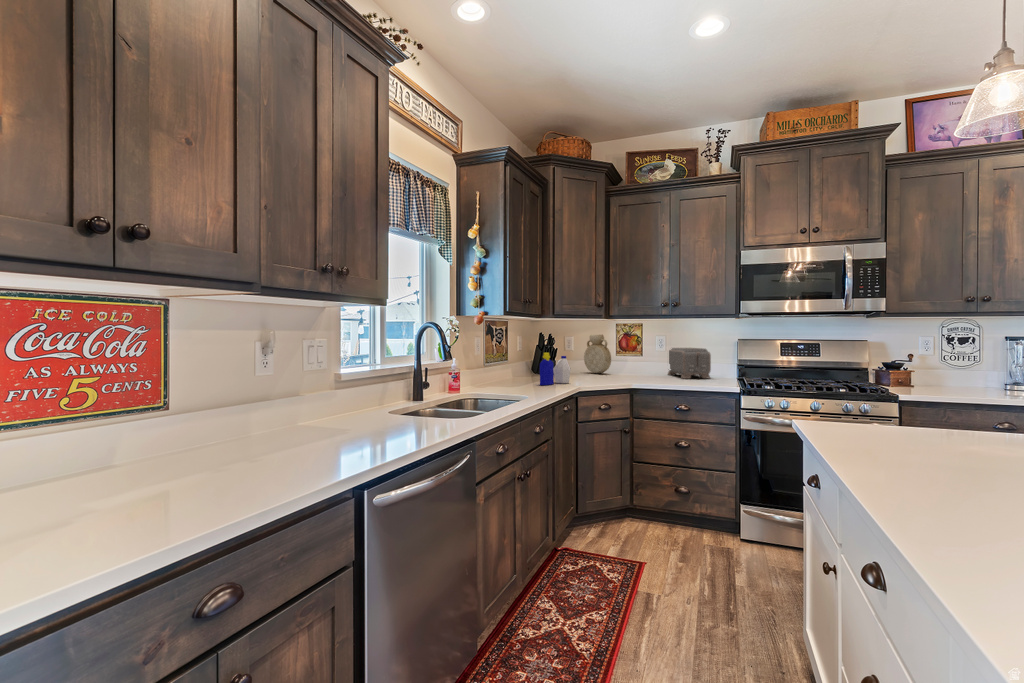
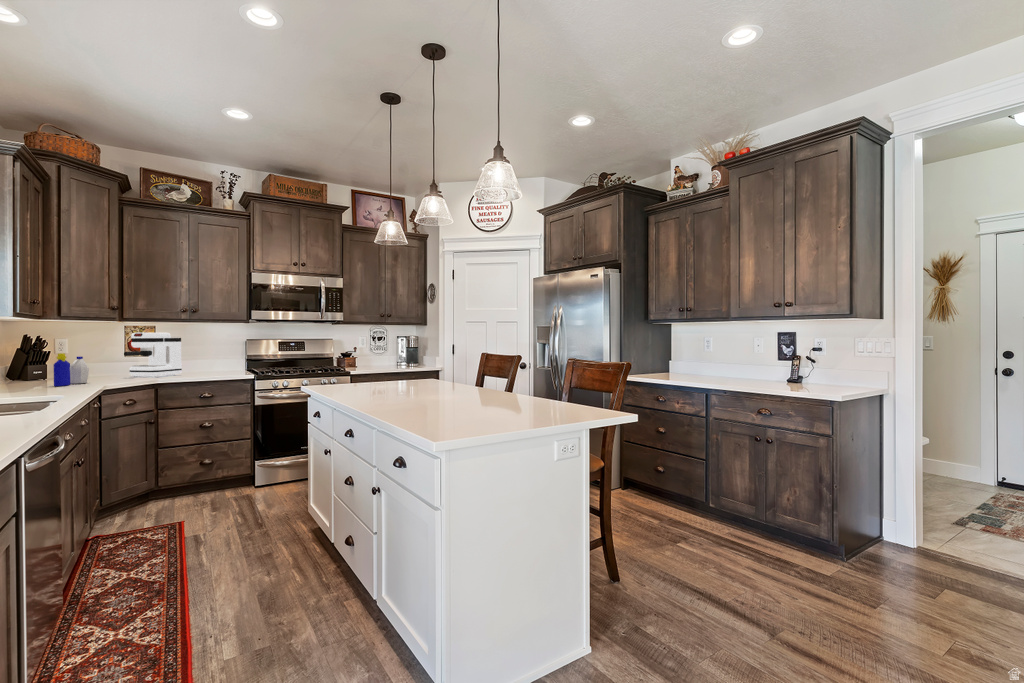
coffee maker: none [606,331,661,381] -> present [124,333,182,377]
vase: present [584,335,611,373] -> none [86,336,122,374]
toaster: present [668,348,711,379] -> none [182,347,225,373]

